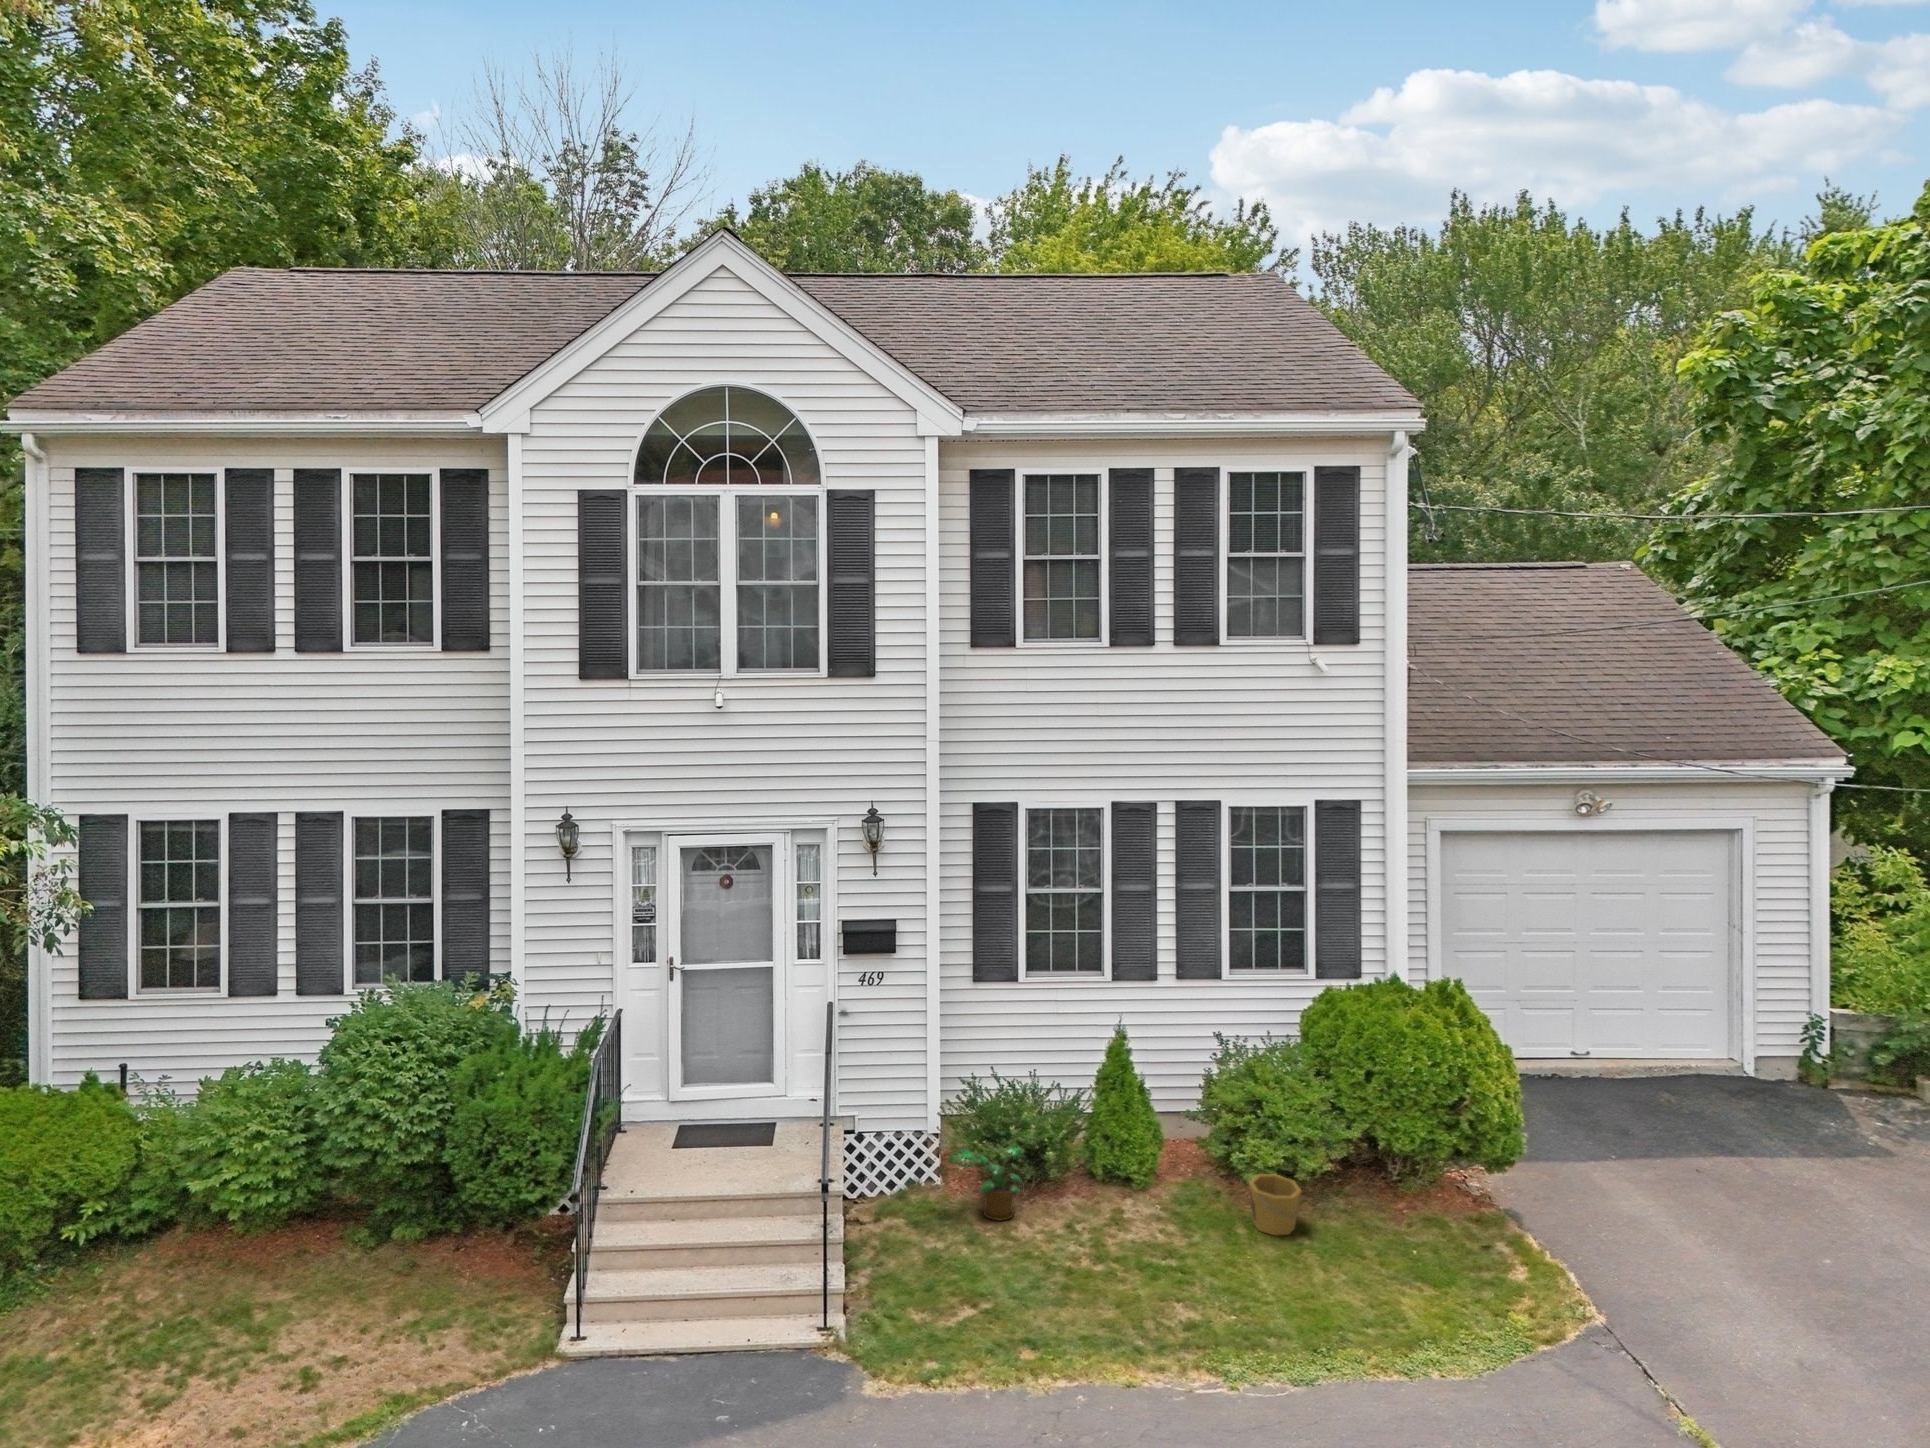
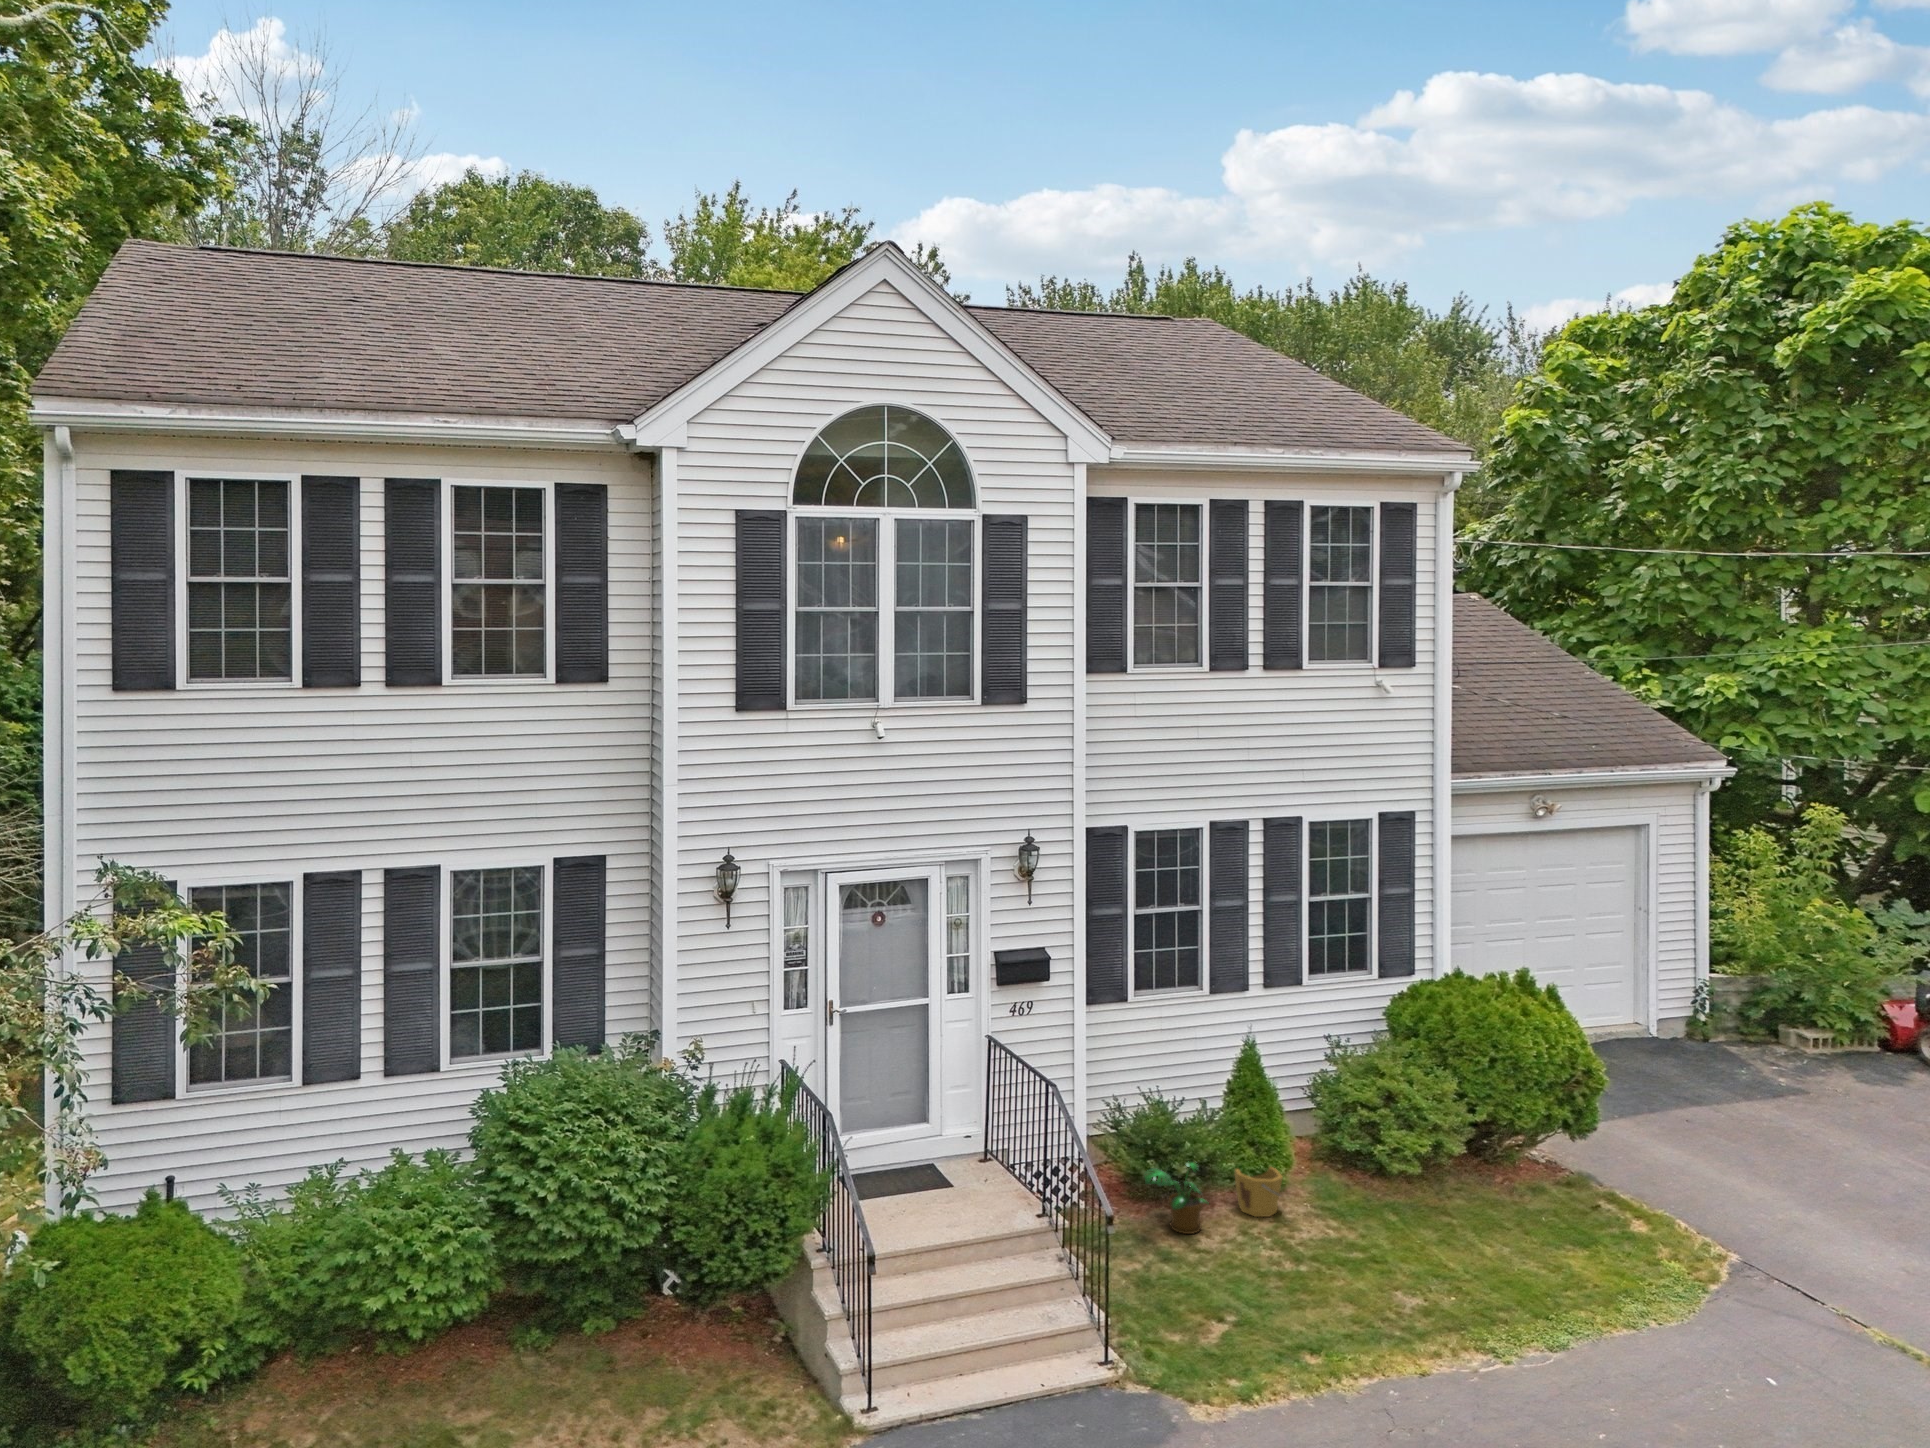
bucket: present [1249,1174,1301,1235] -> present [1235,1167,1283,1217]

